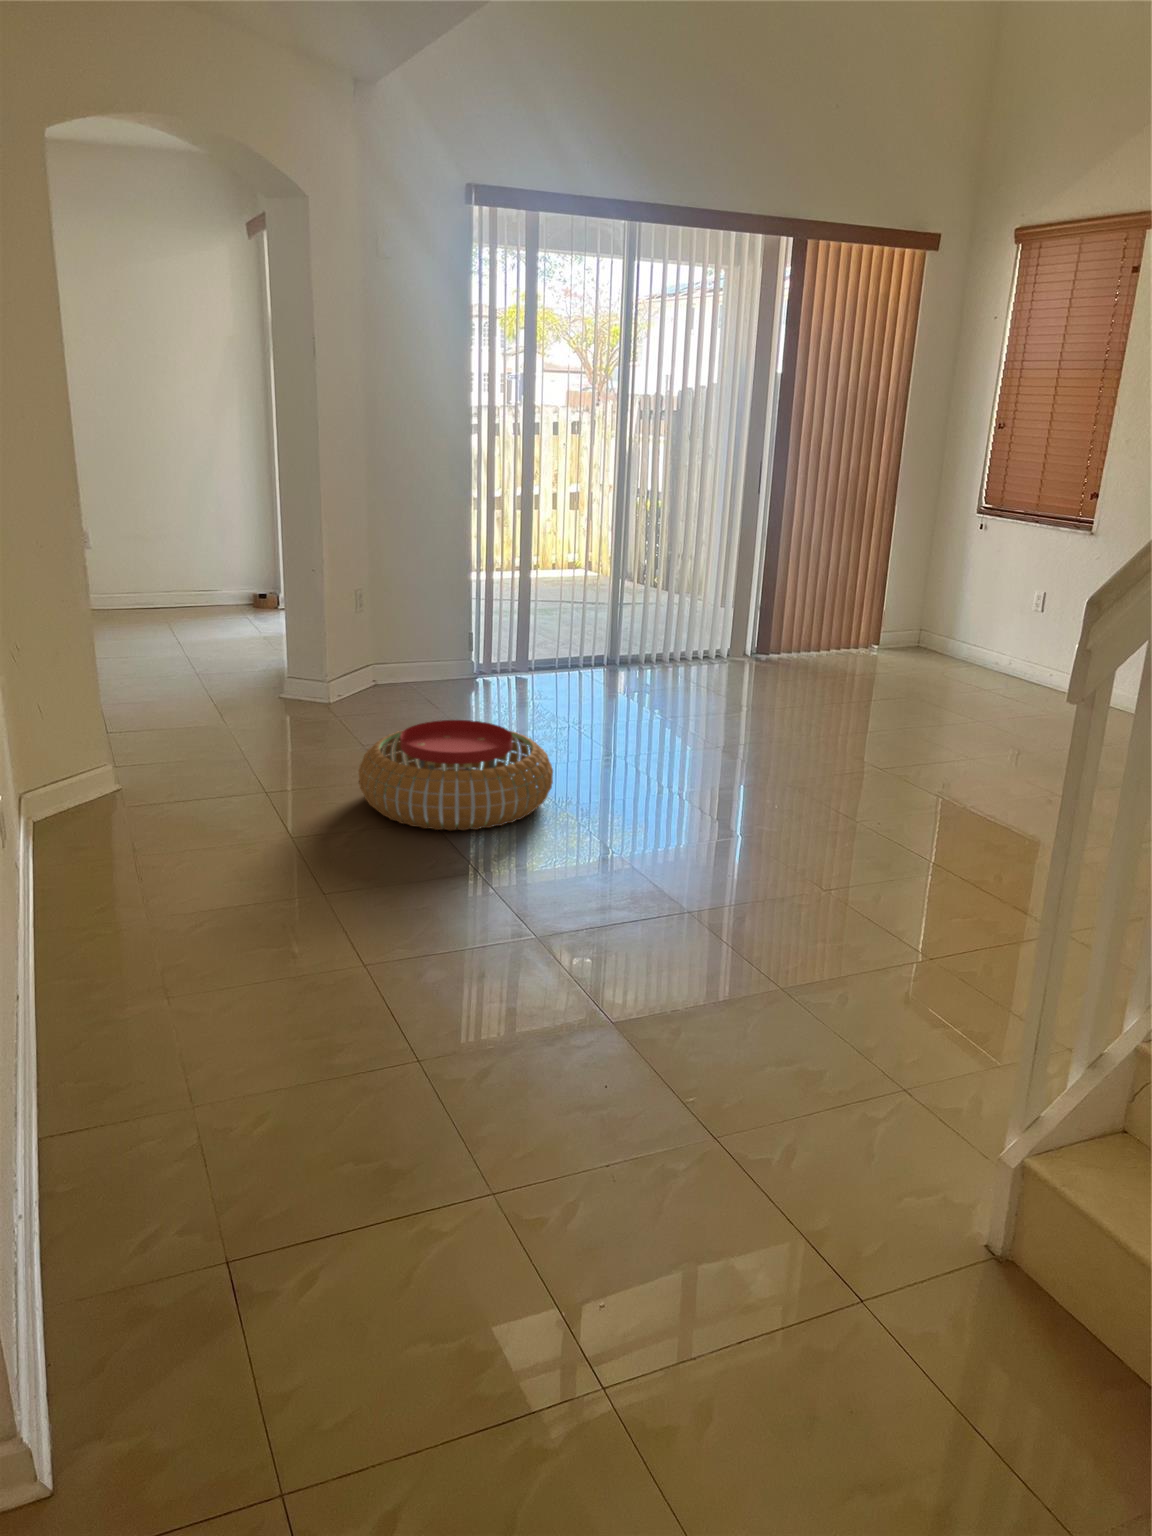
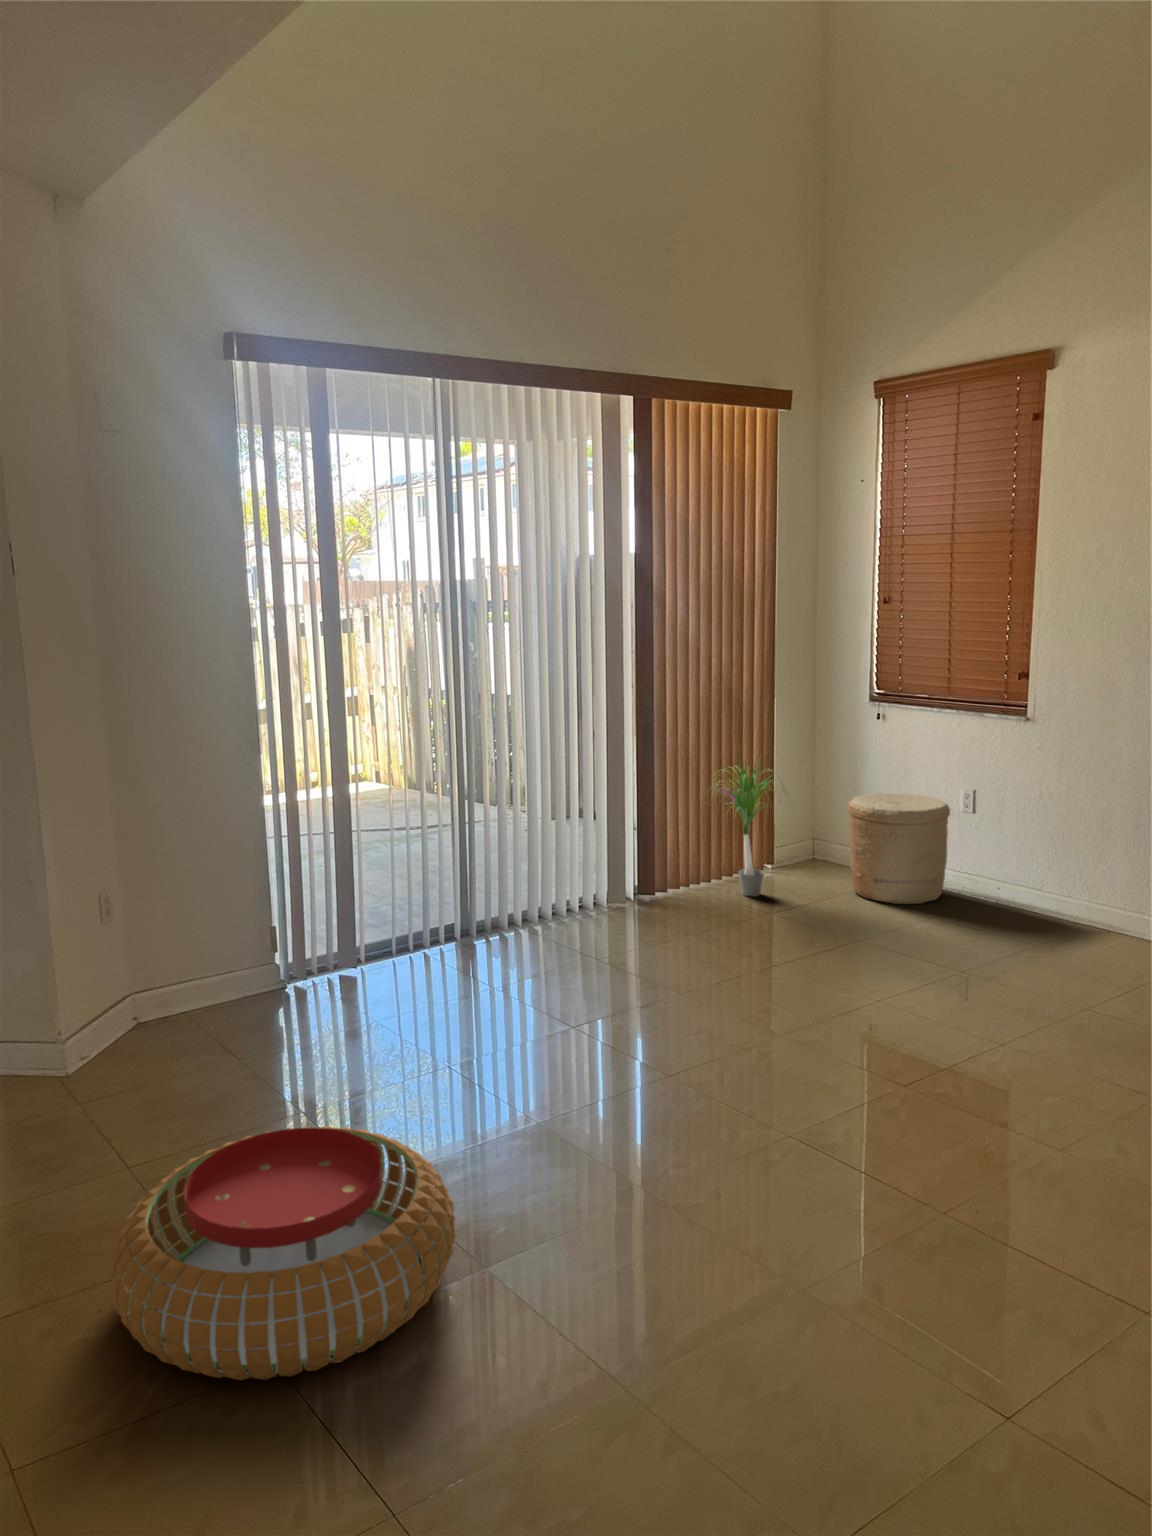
potted plant: none [810,540,892,665] -> present [717,760,775,897]
woven basket: none [933,591,1022,682] -> present [848,793,950,904]

